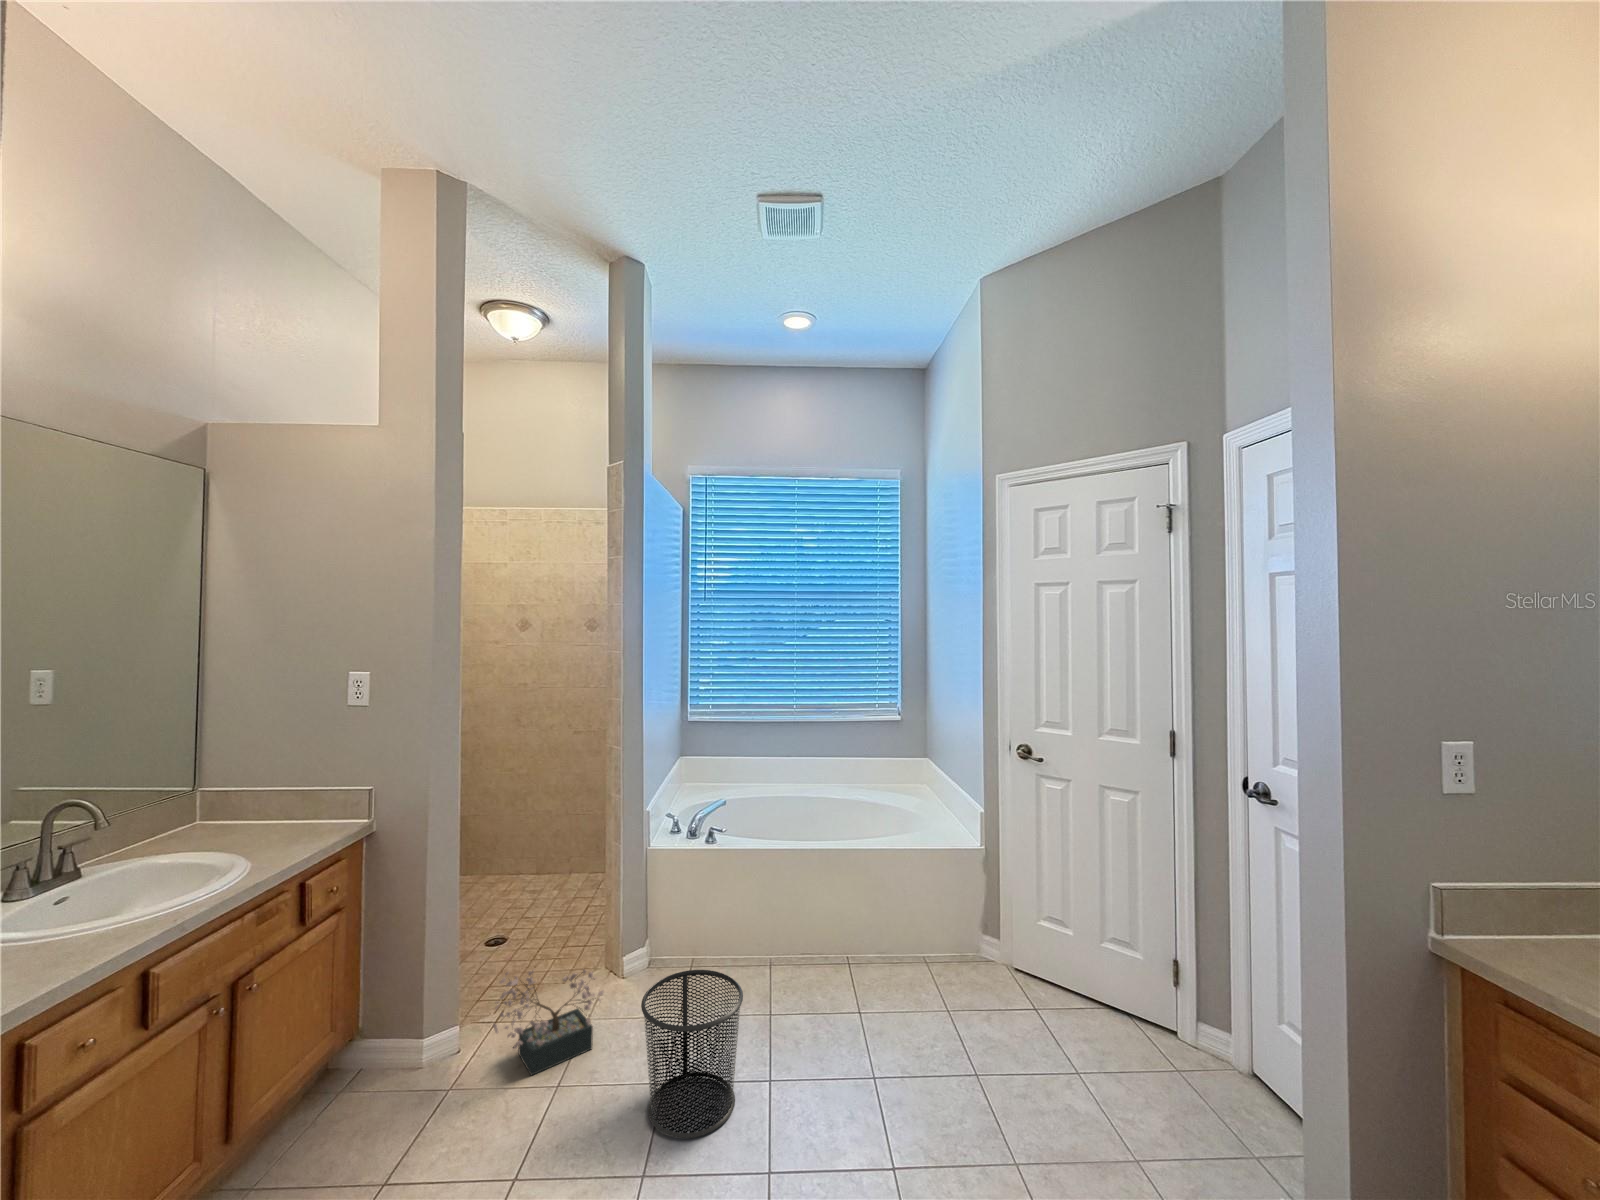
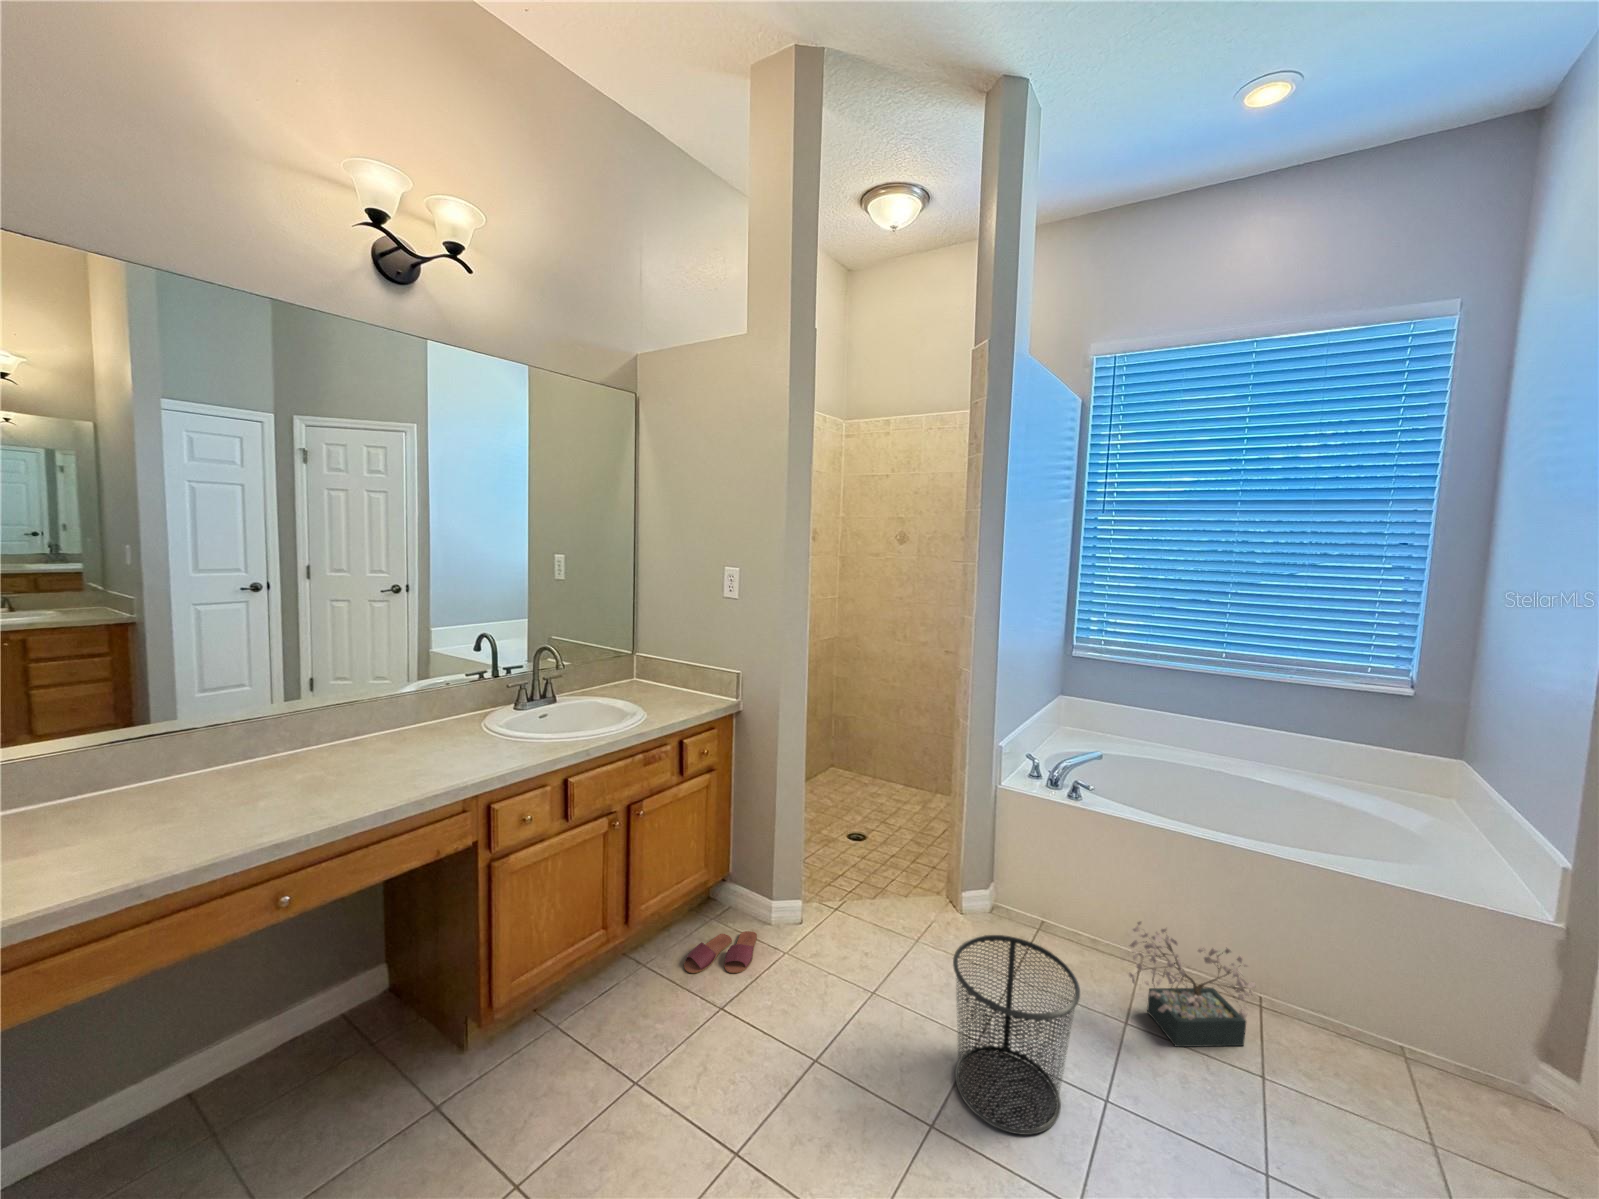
decorative plant: present [493,970,603,1075] -> present [1129,921,1255,1047]
slippers: none [315,1085,408,1165] -> present [684,931,757,973]

